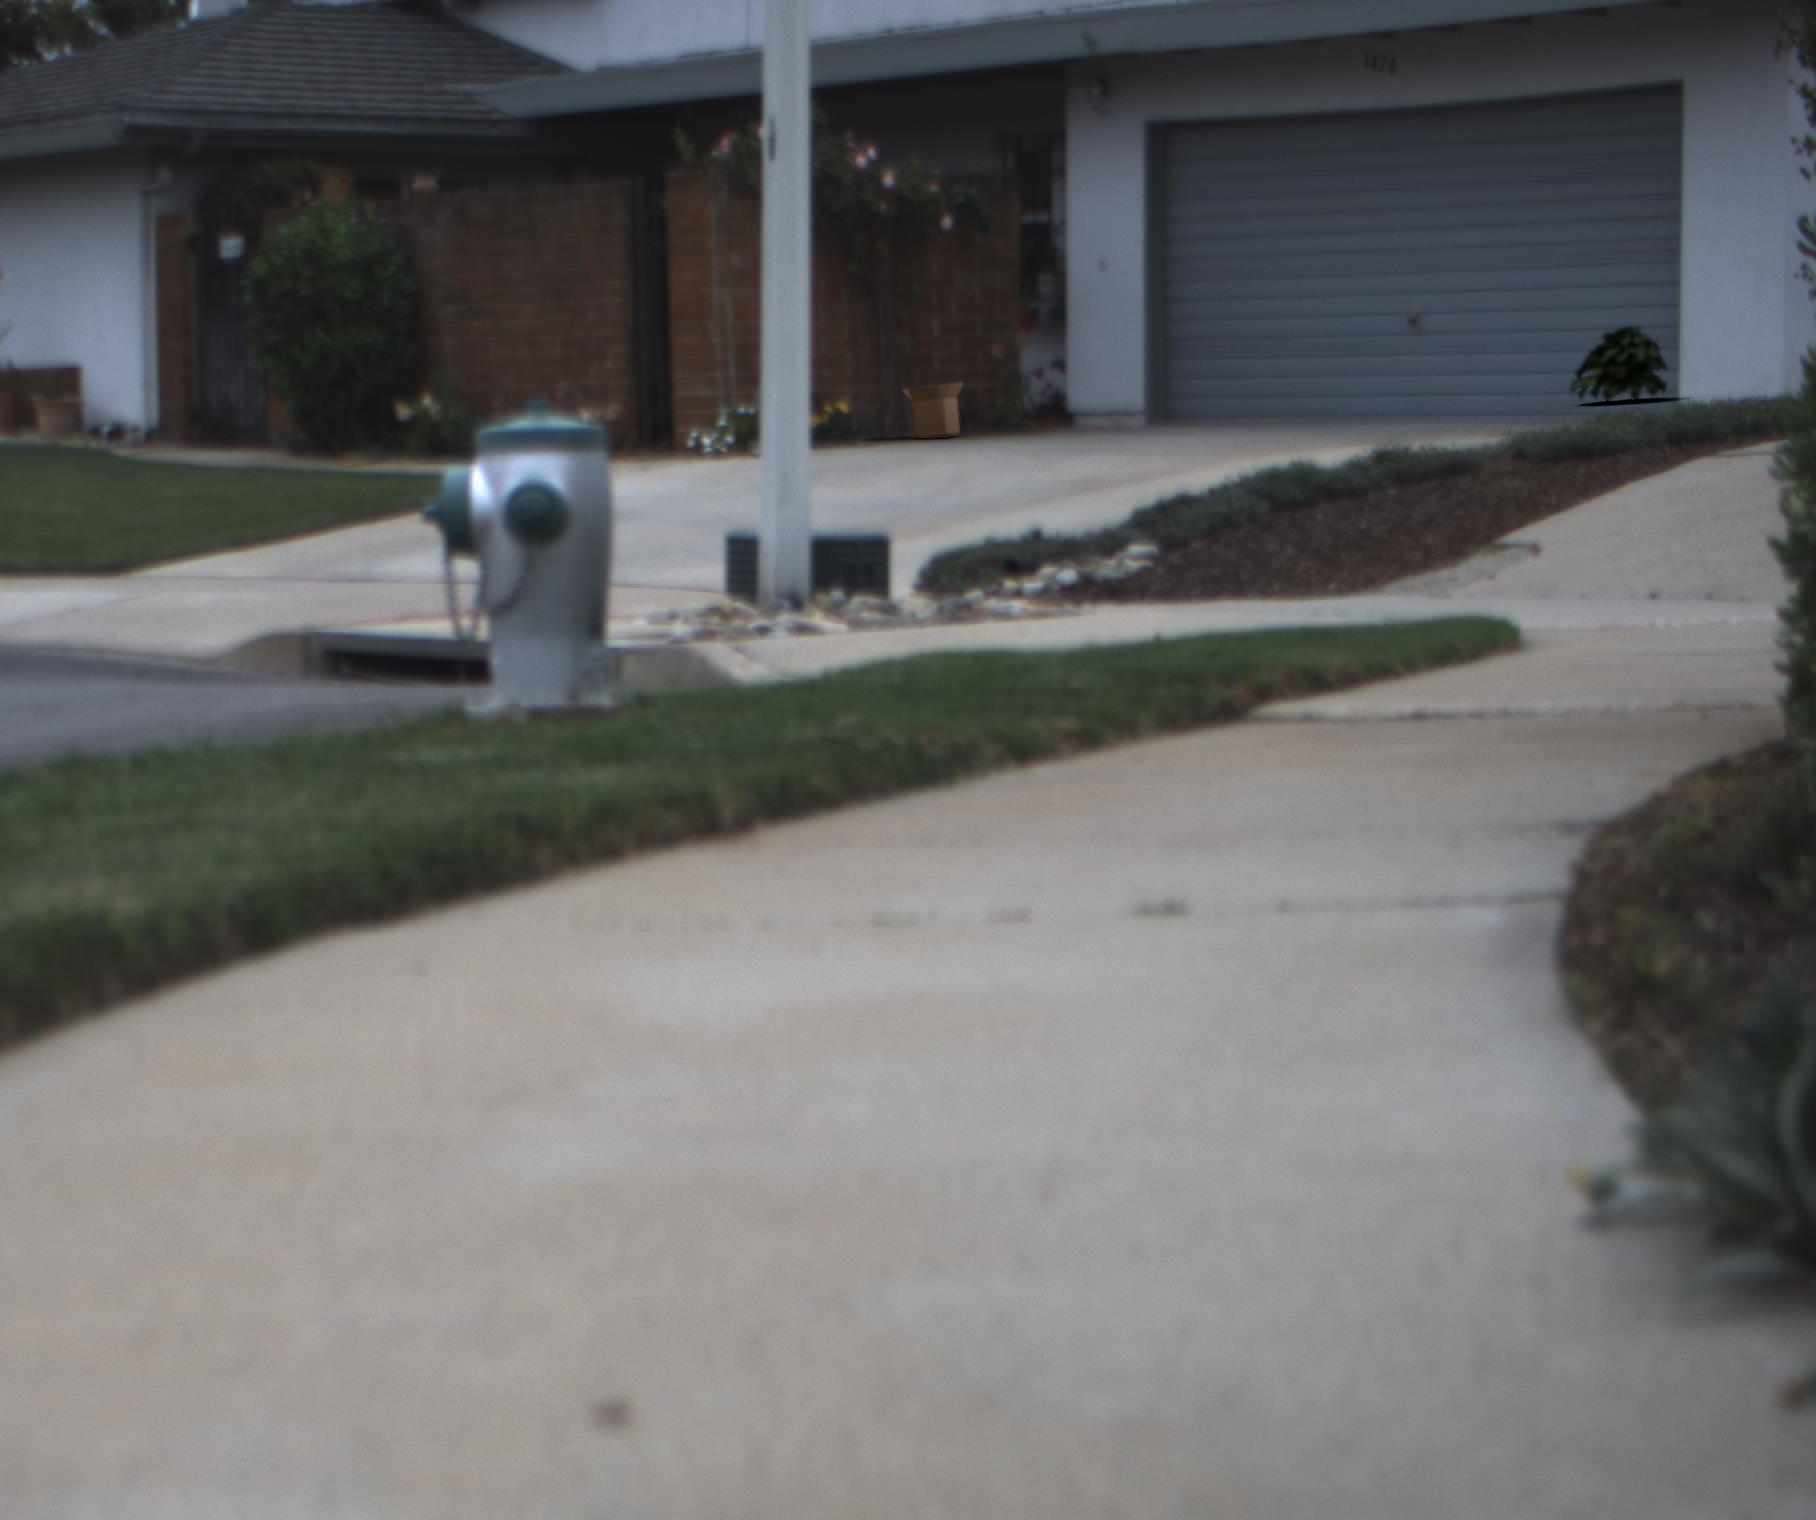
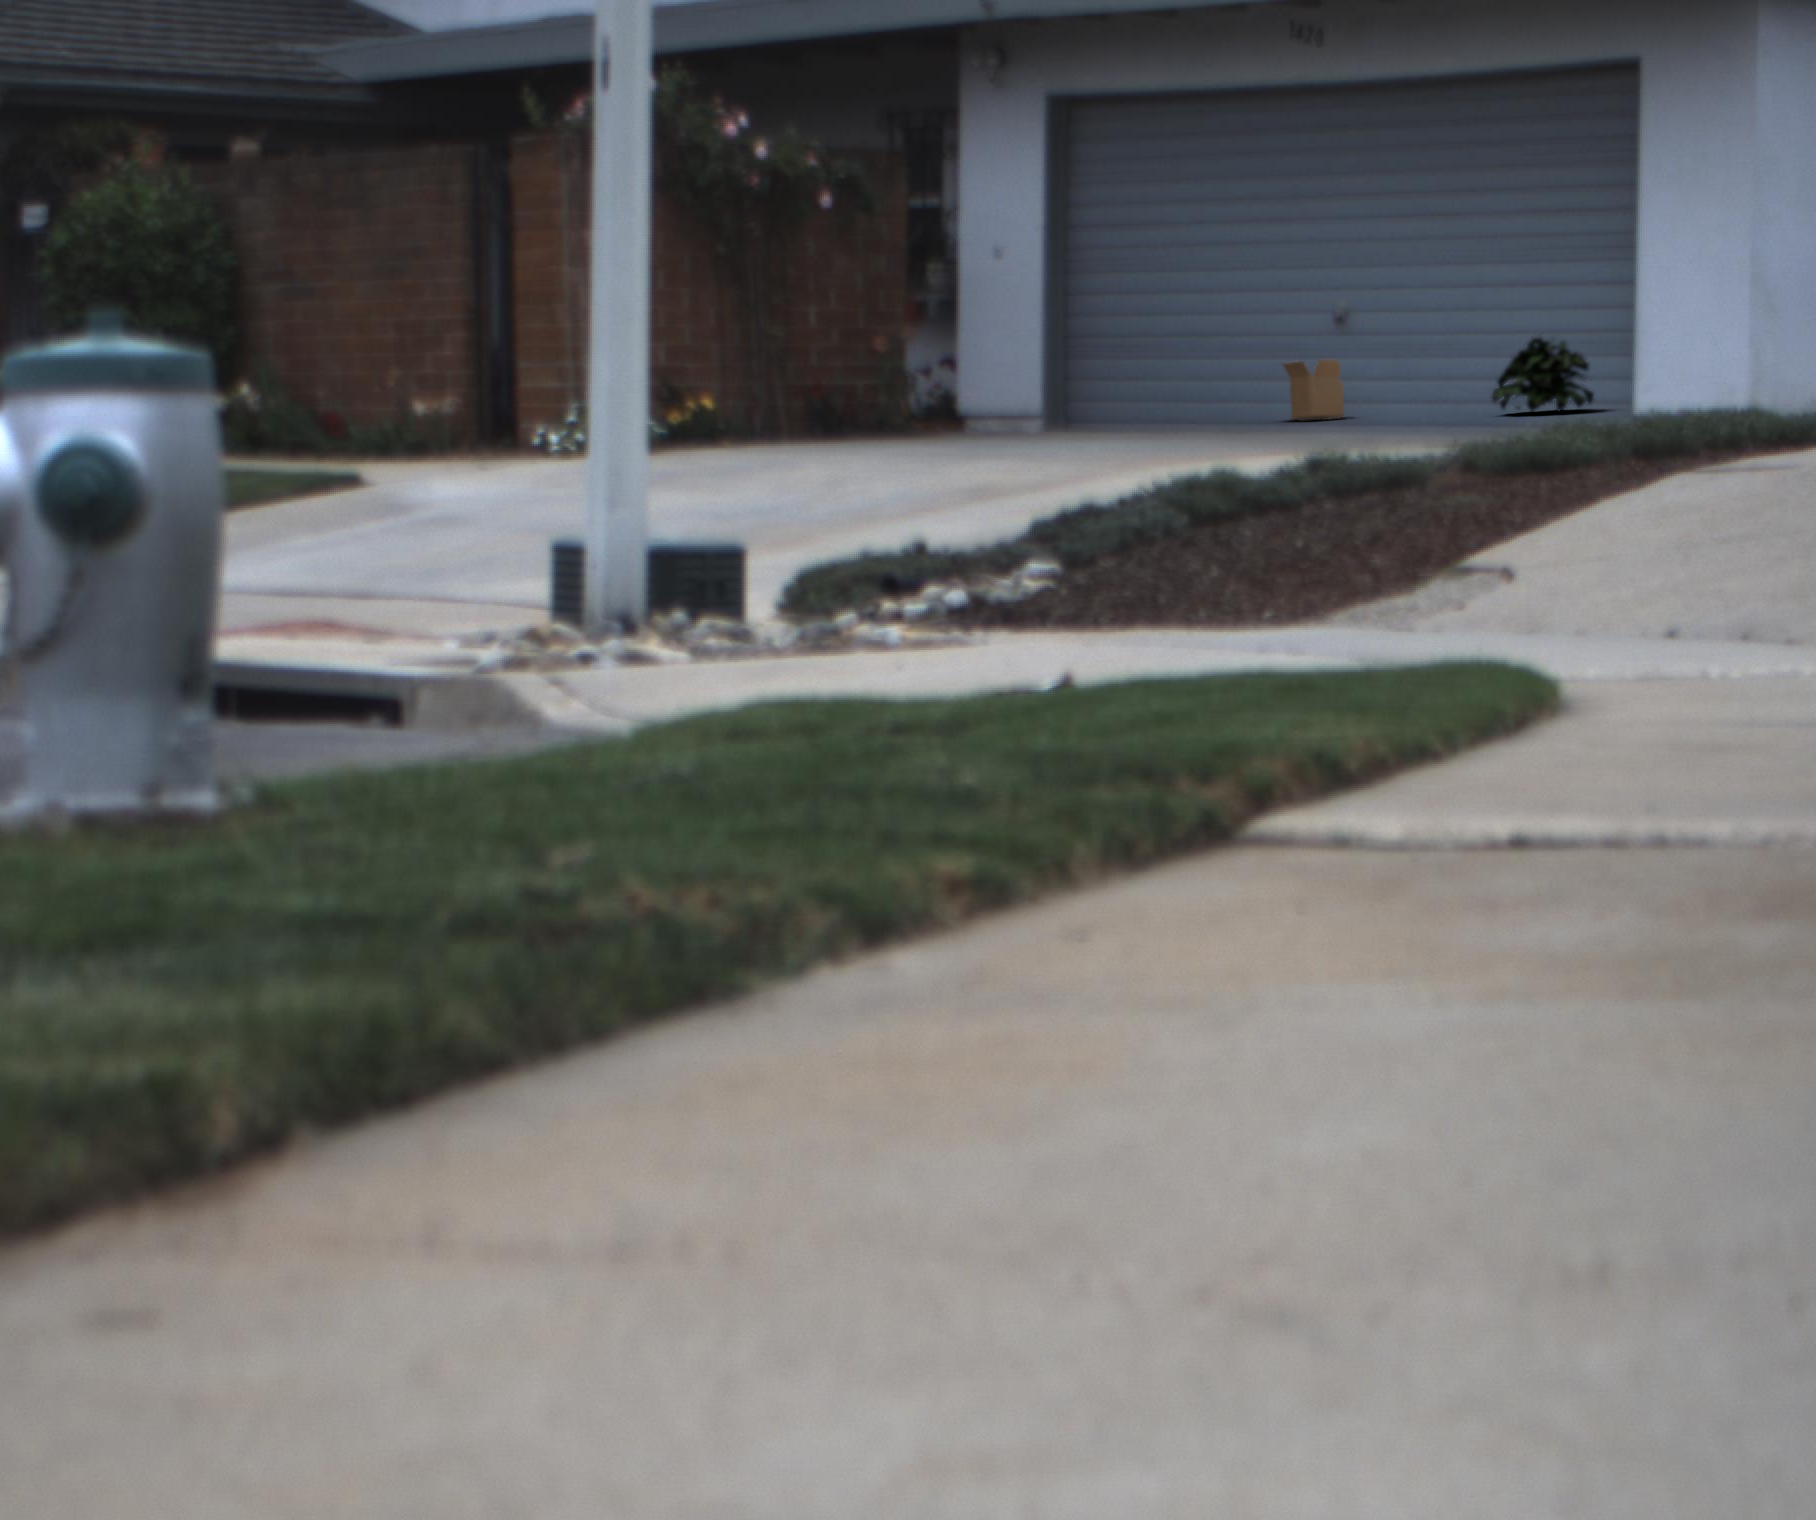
cardboard box: present [903,382,963,439] -> present [1283,360,1344,420]

